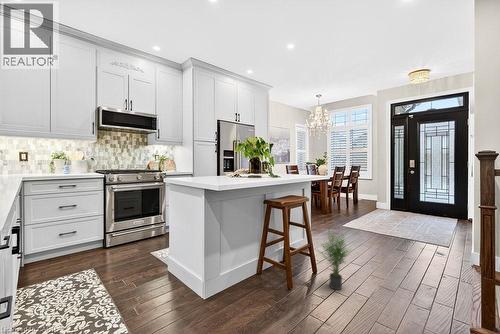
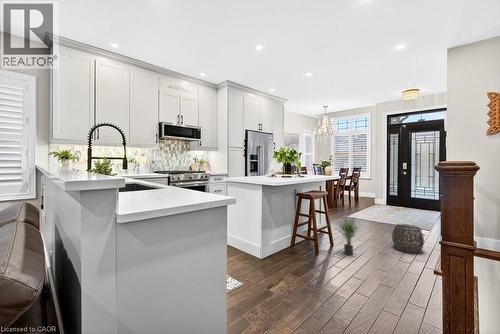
woven basket: none [398,242,445,286] -> present [392,224,424,253]

